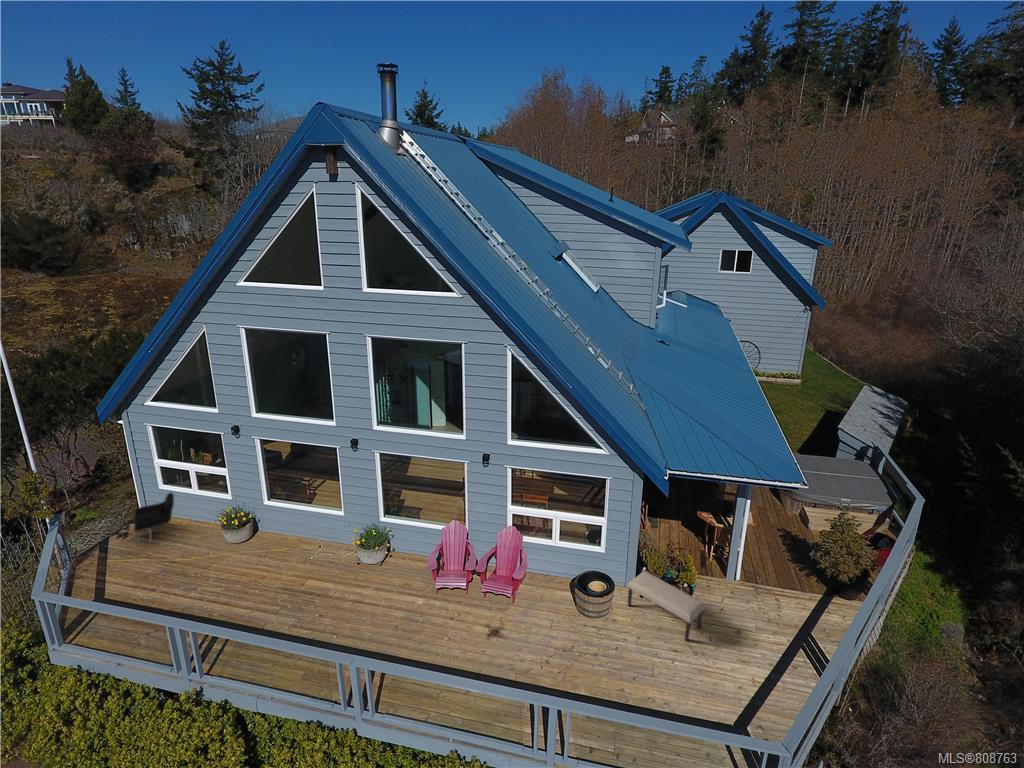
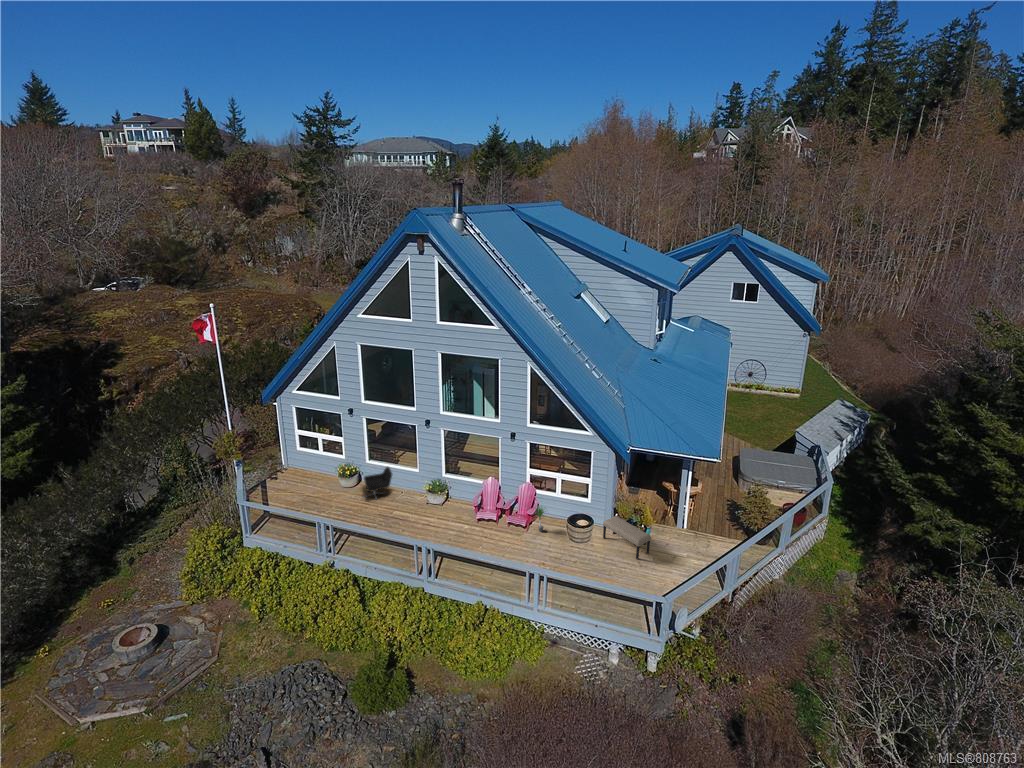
lounge chair: present [134,493,174,541] -> present [364,467,392,498]
potted plant: none [517,559,548,602] -> present [537,507,544,532]

